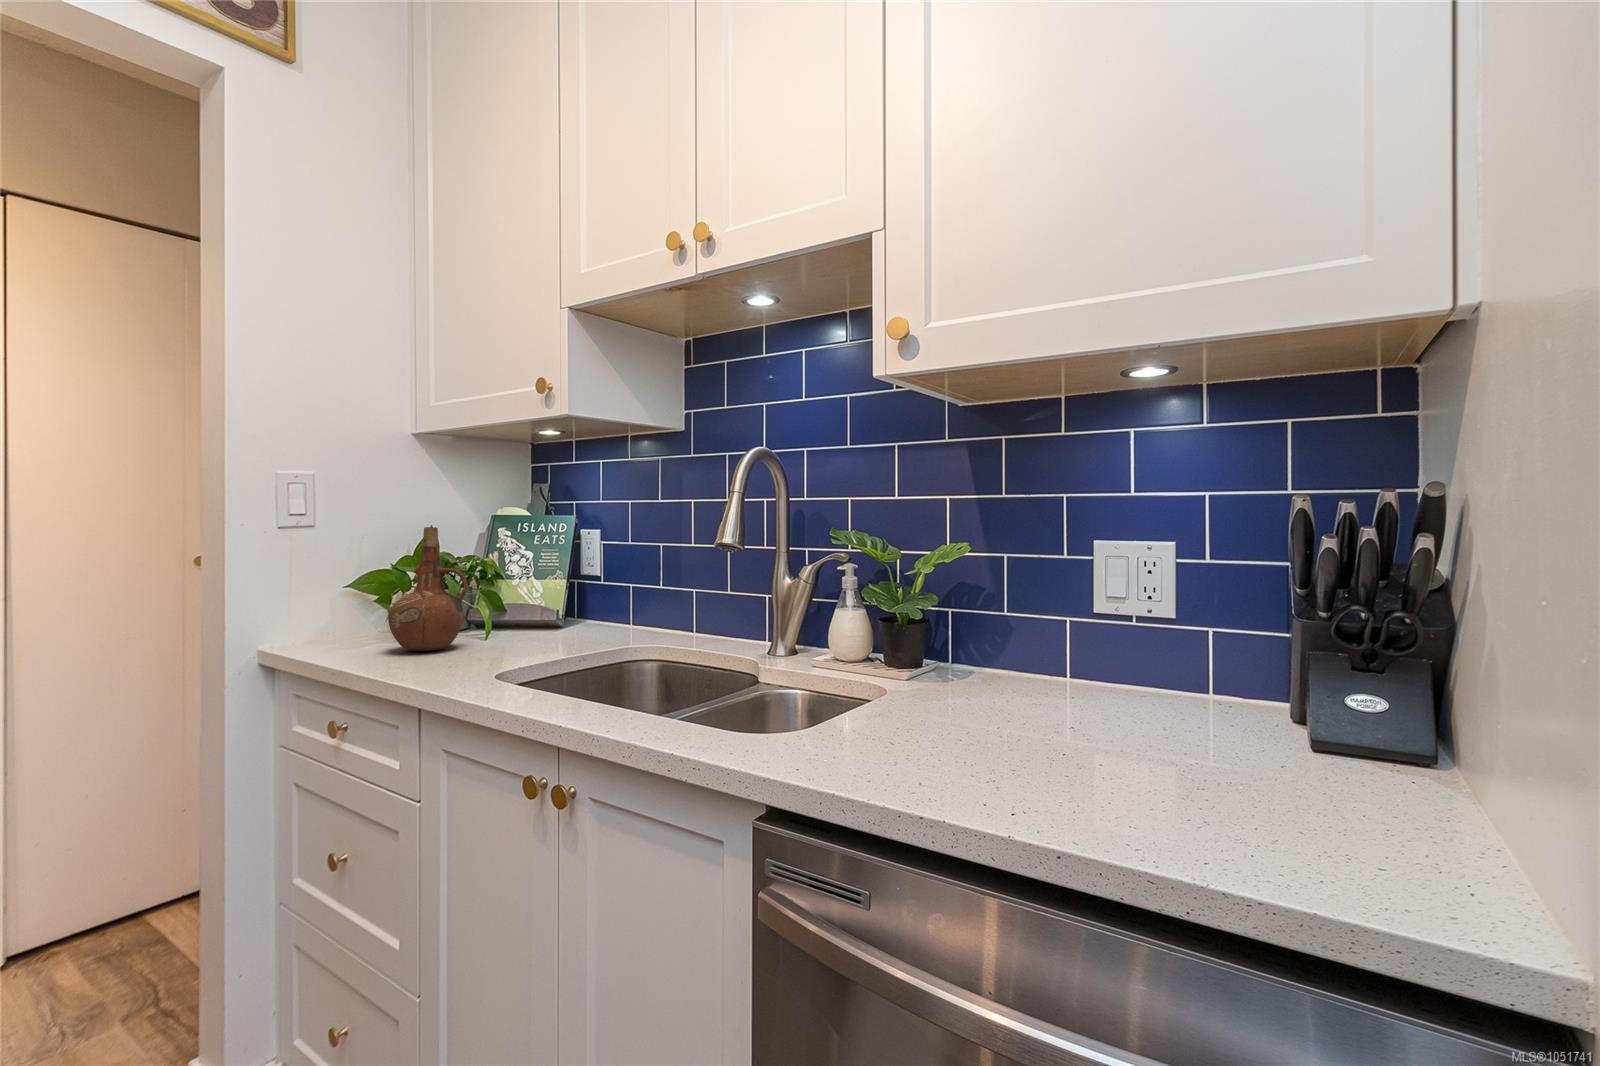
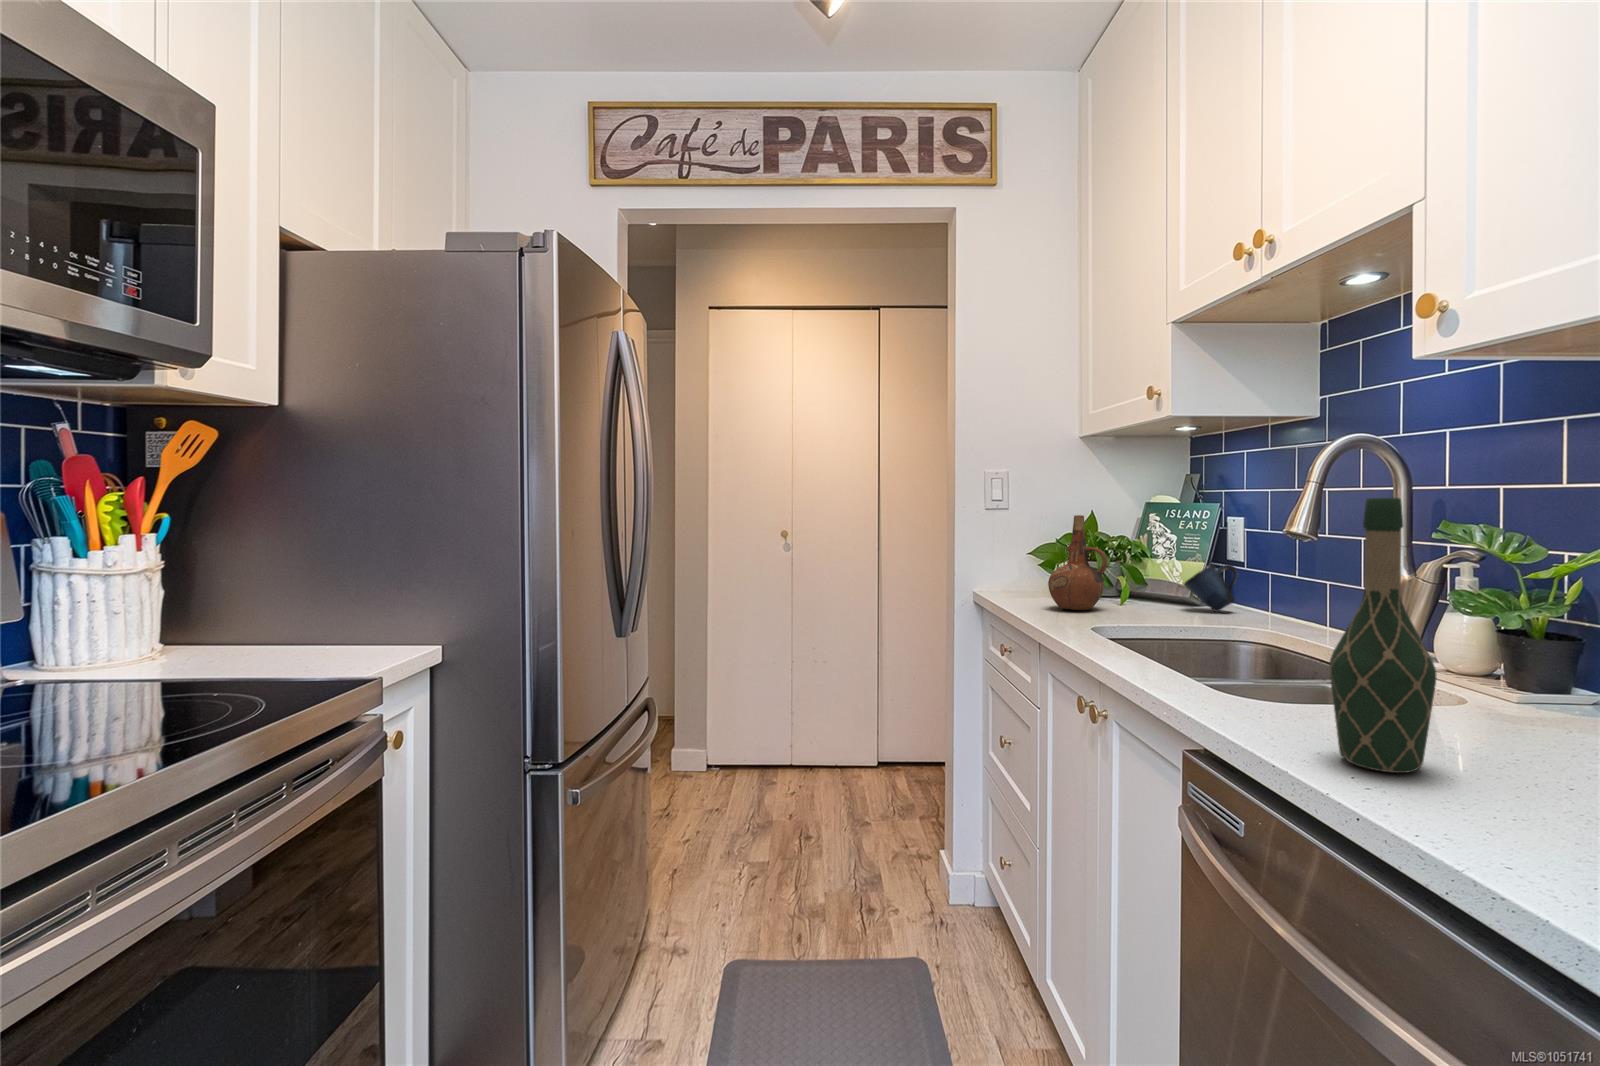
wine bottle: none [892,490,983,780] -> present [1329,498,1436,773]
mug: none [552,581,608,634] -> present [1184,564,1238,612]

